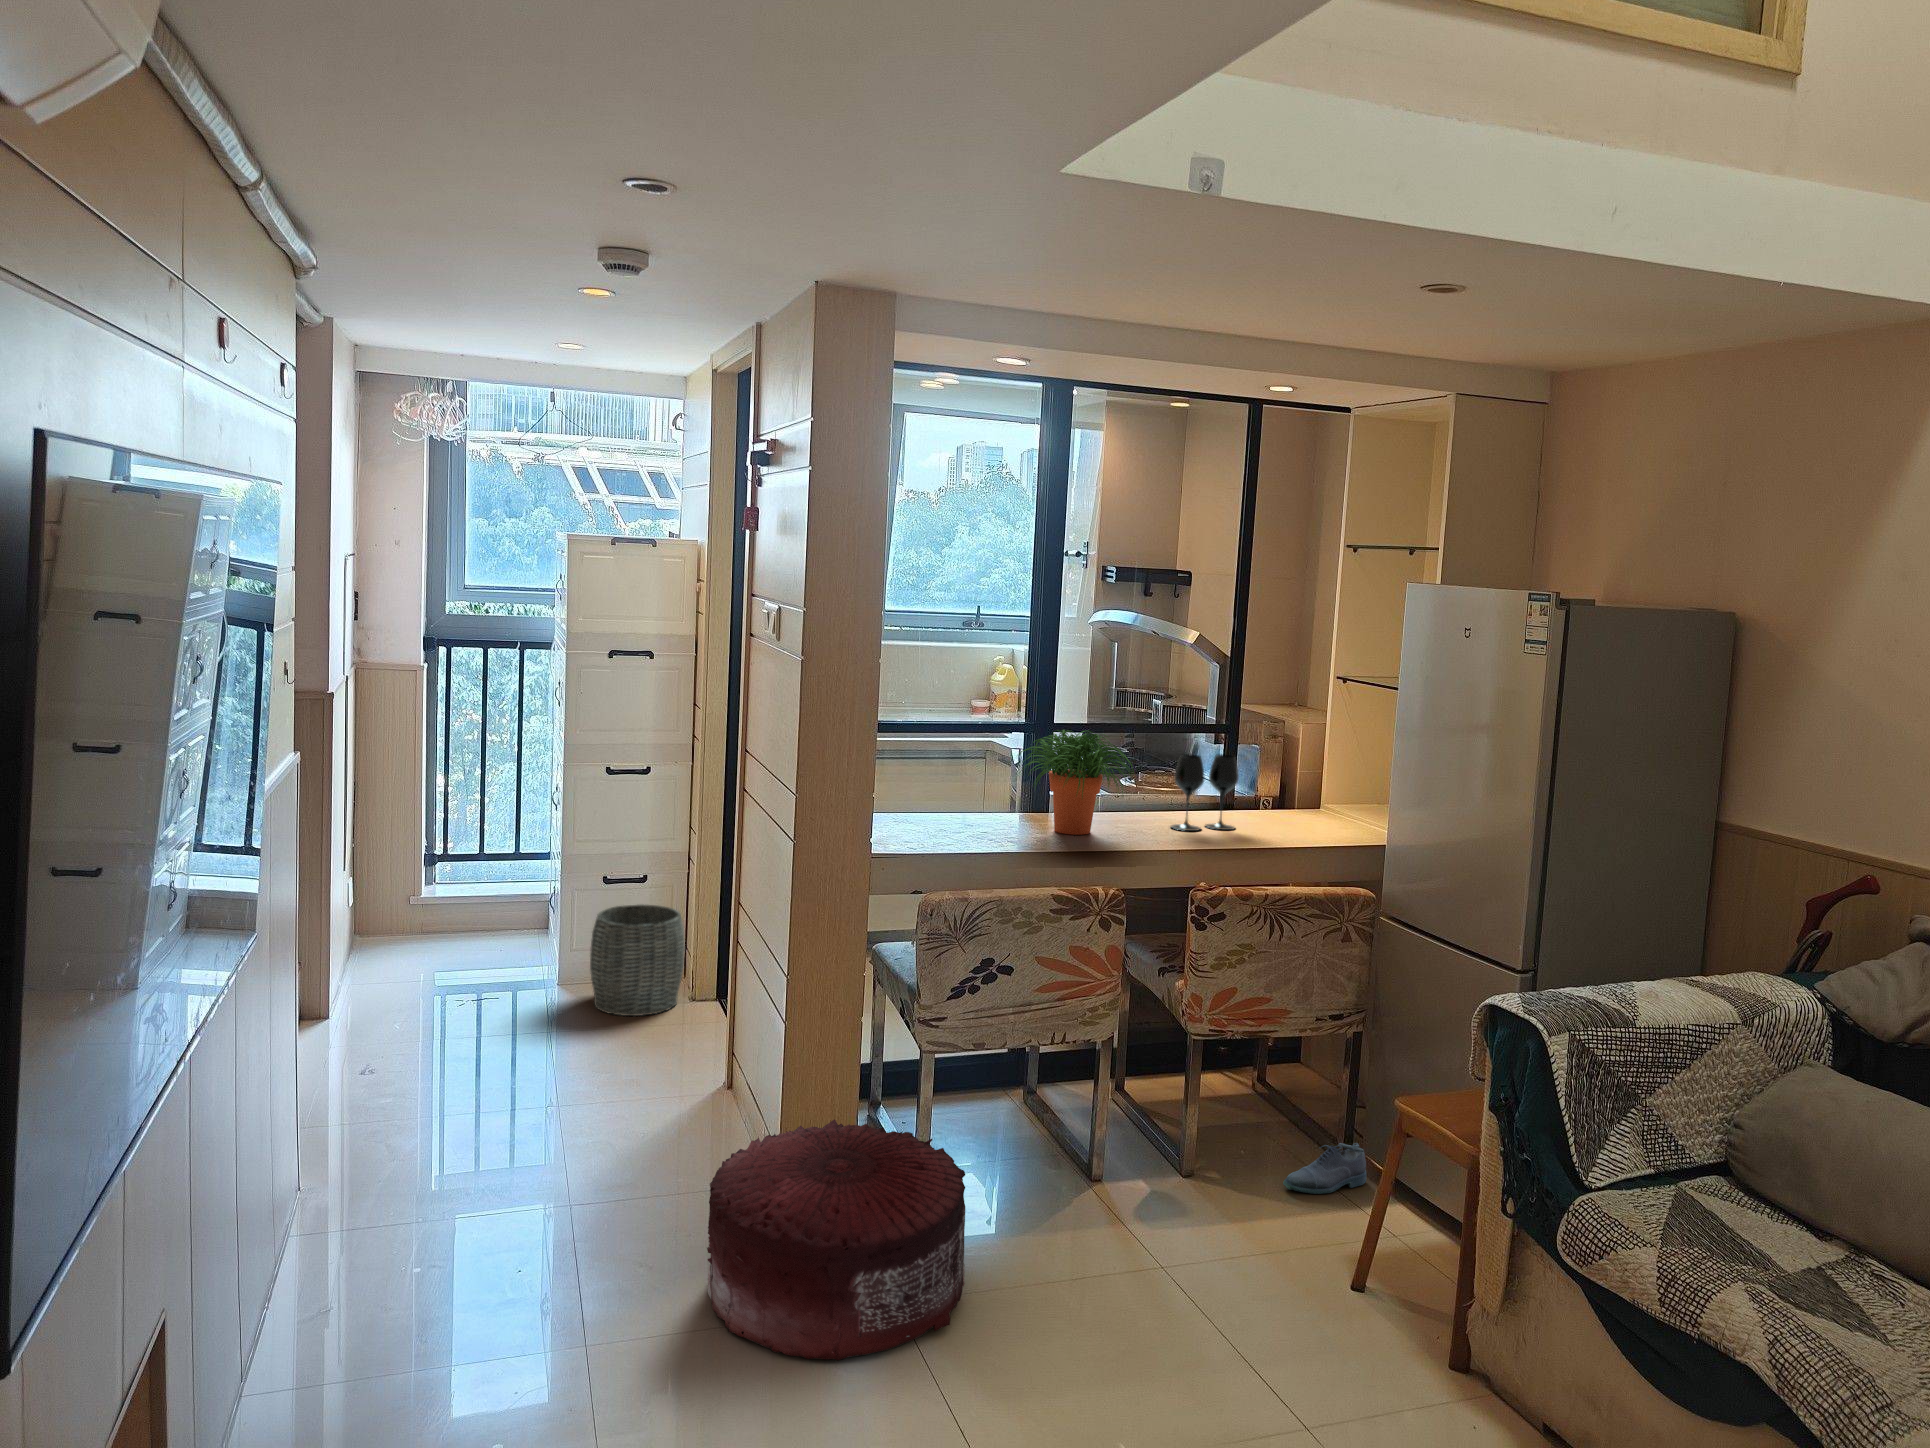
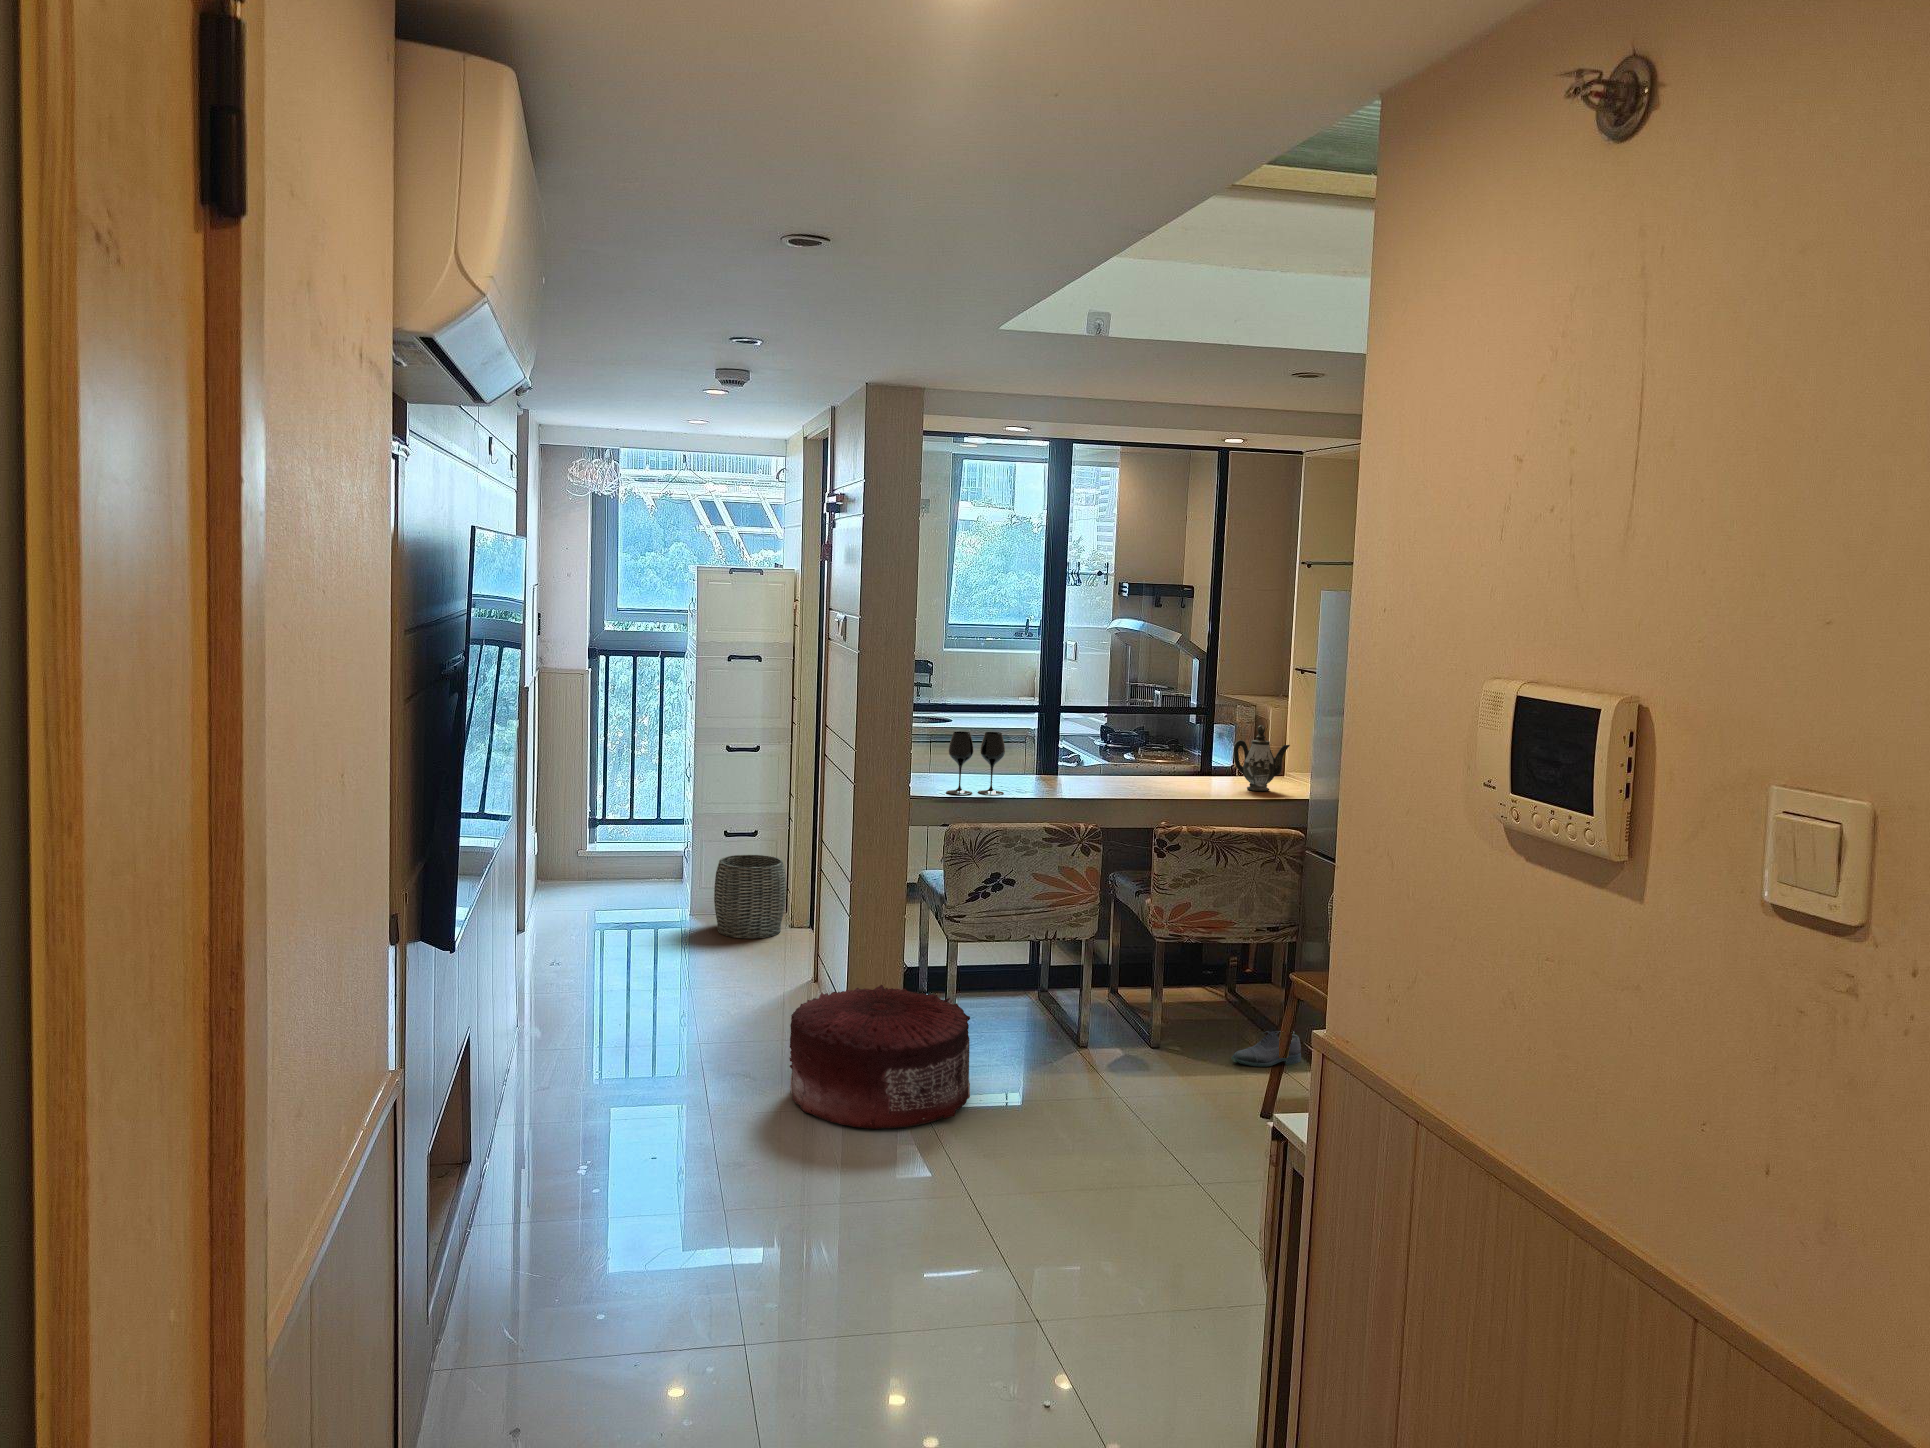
potted plant: present [1020,730,1134,835] -> none [1029,709,1119,790]
teapot: none [1266,749,1337,831] -> present [1234,725,1290,791]
wine glass: present [1171,754,1239,831] -> present [947,731,1005,795]

